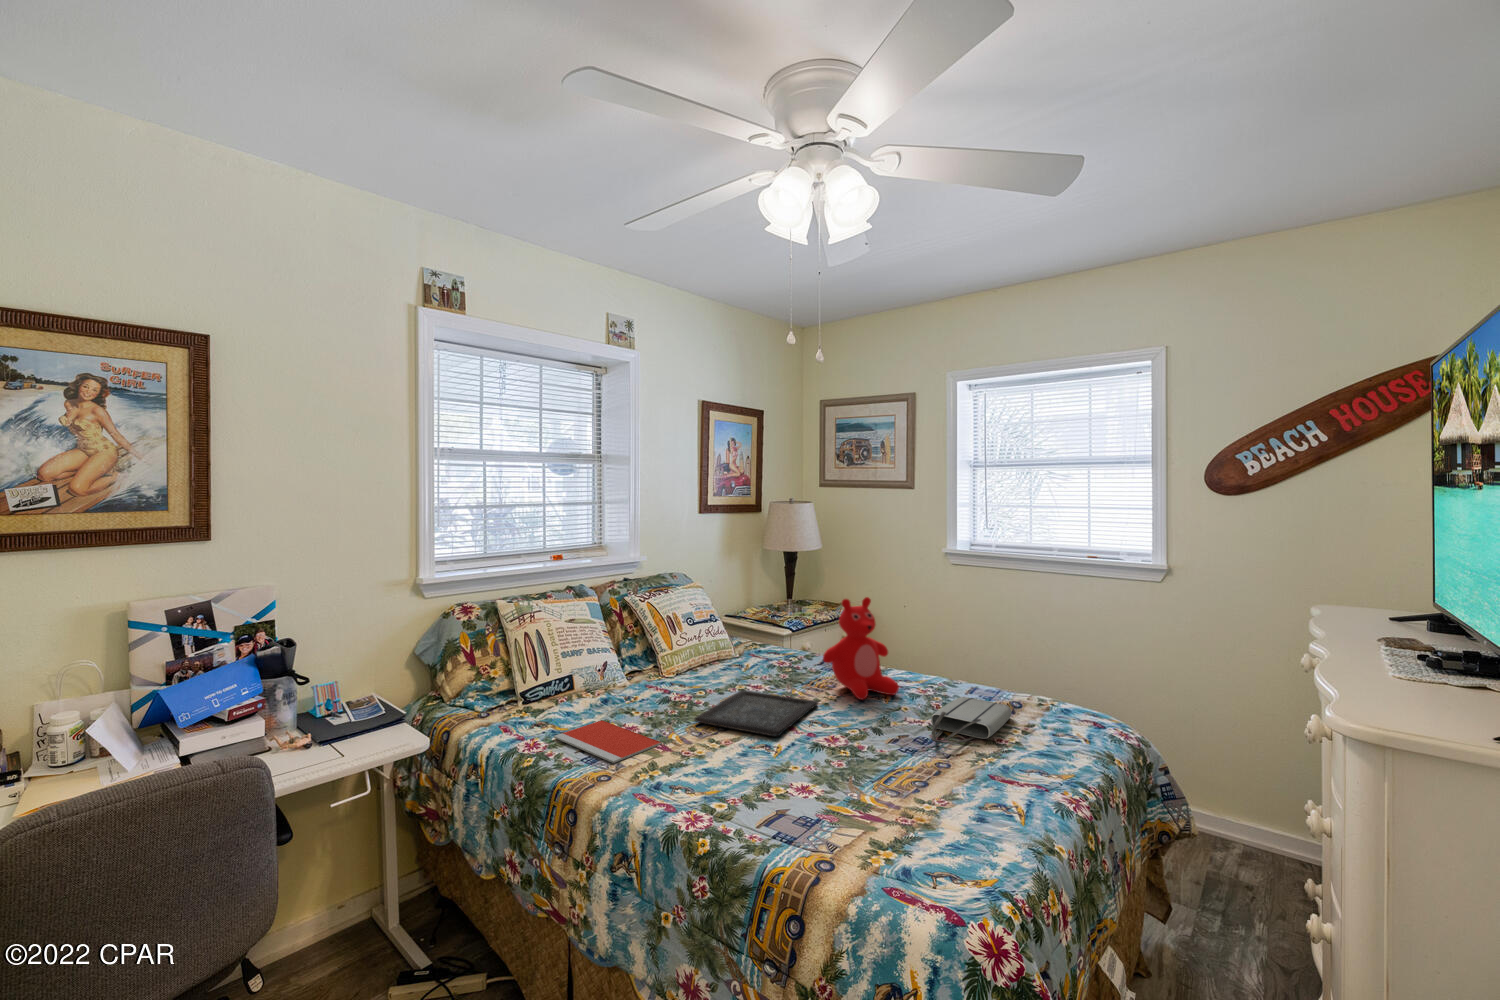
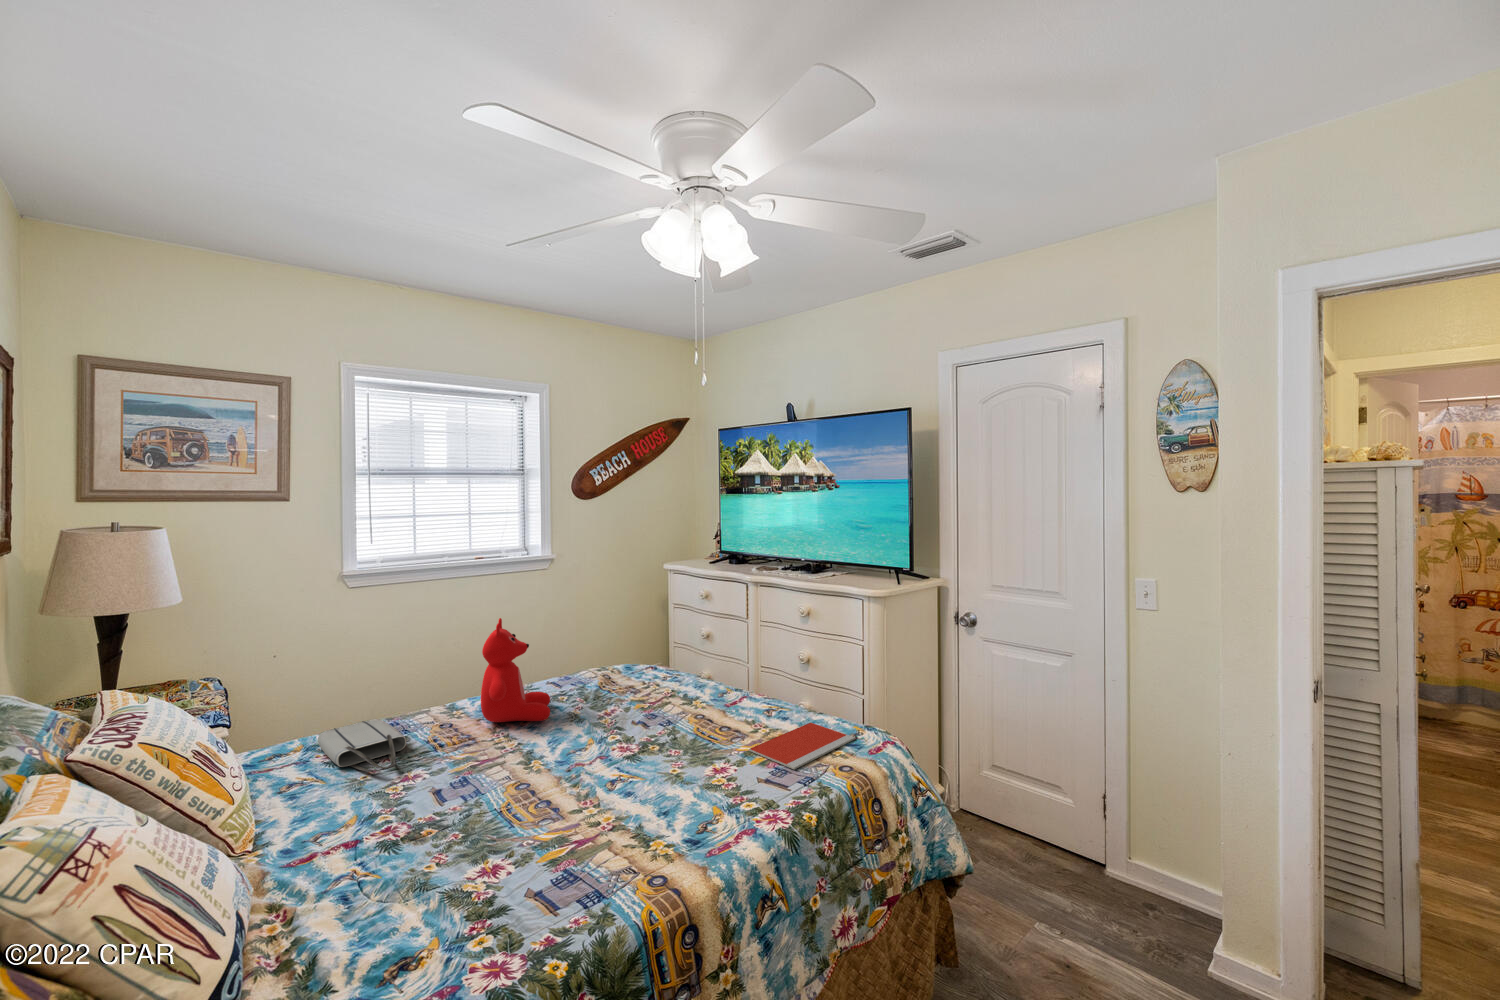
tray: present [695,690,818,736] -> none [443,737,611,812]
tote bag: present [931,697,1011,743] -> present [318,719,406,772]
notebook: present [554,720,662,763] -> present [749,723,855,769]

